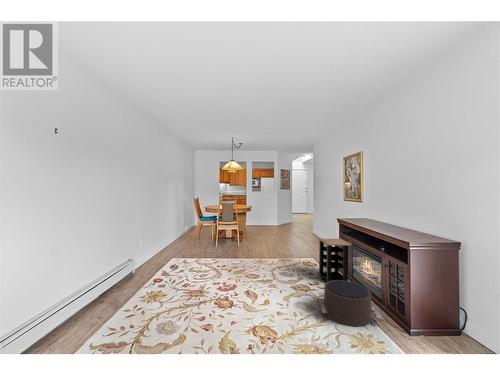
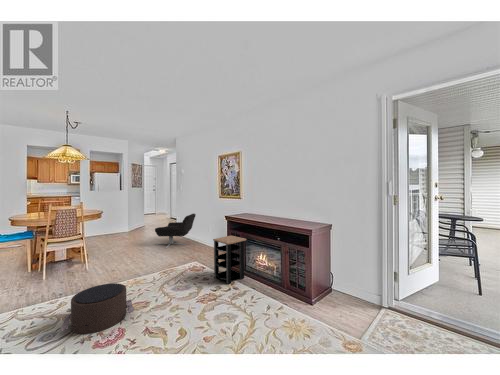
lounge chair: none [288,215,325,243] -> present [155,214,196,248]
pouf: present [319,280,383,327] -> present [61,283,134,334]

